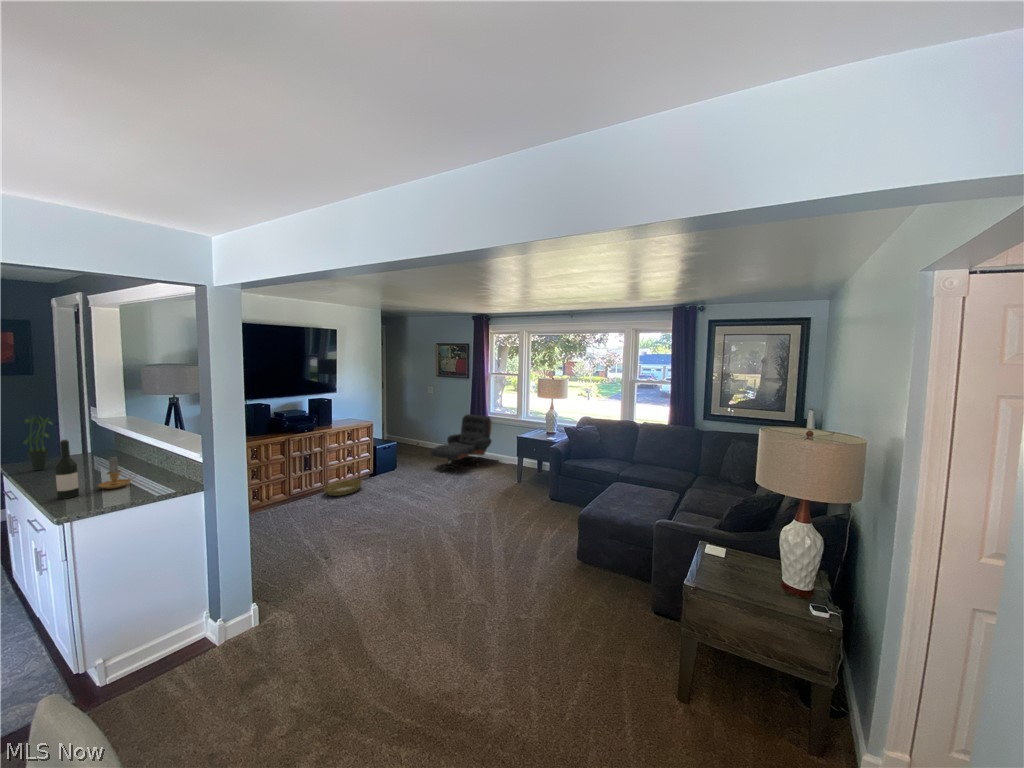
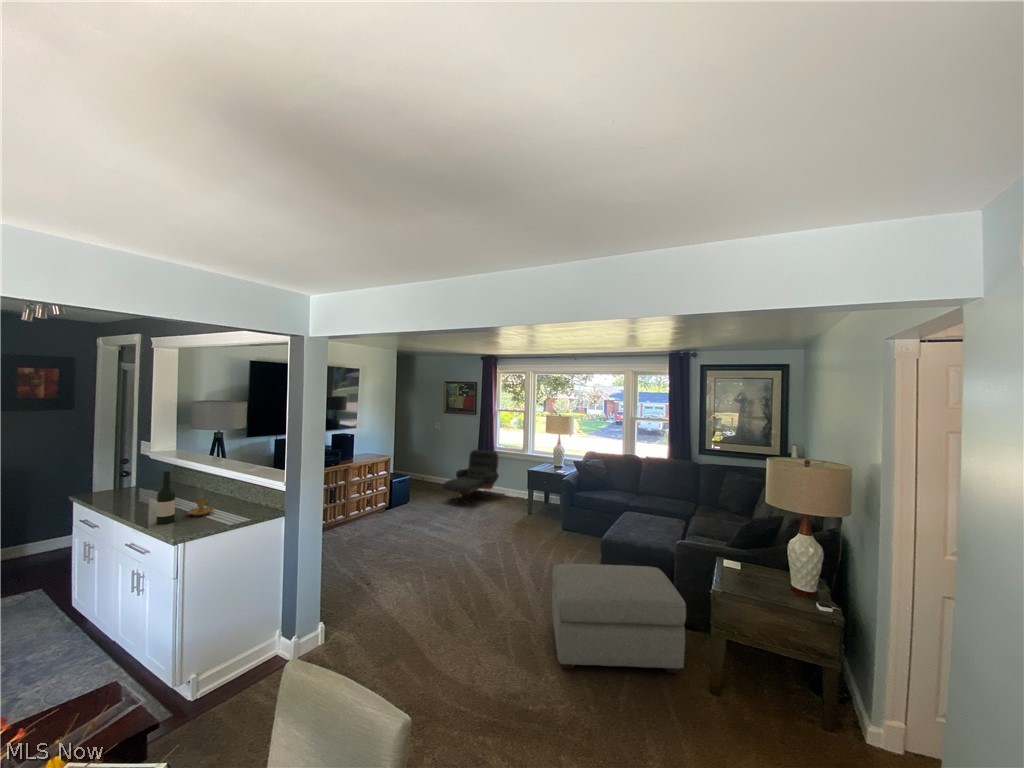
potted plant: present [24,417,53,470] -> none [105,448,132,500]
basket: present [324,464,363,496] -> none [346,498,382,528]
ottoman: none [505,543,654,673] -> present [552,564,686,673]

